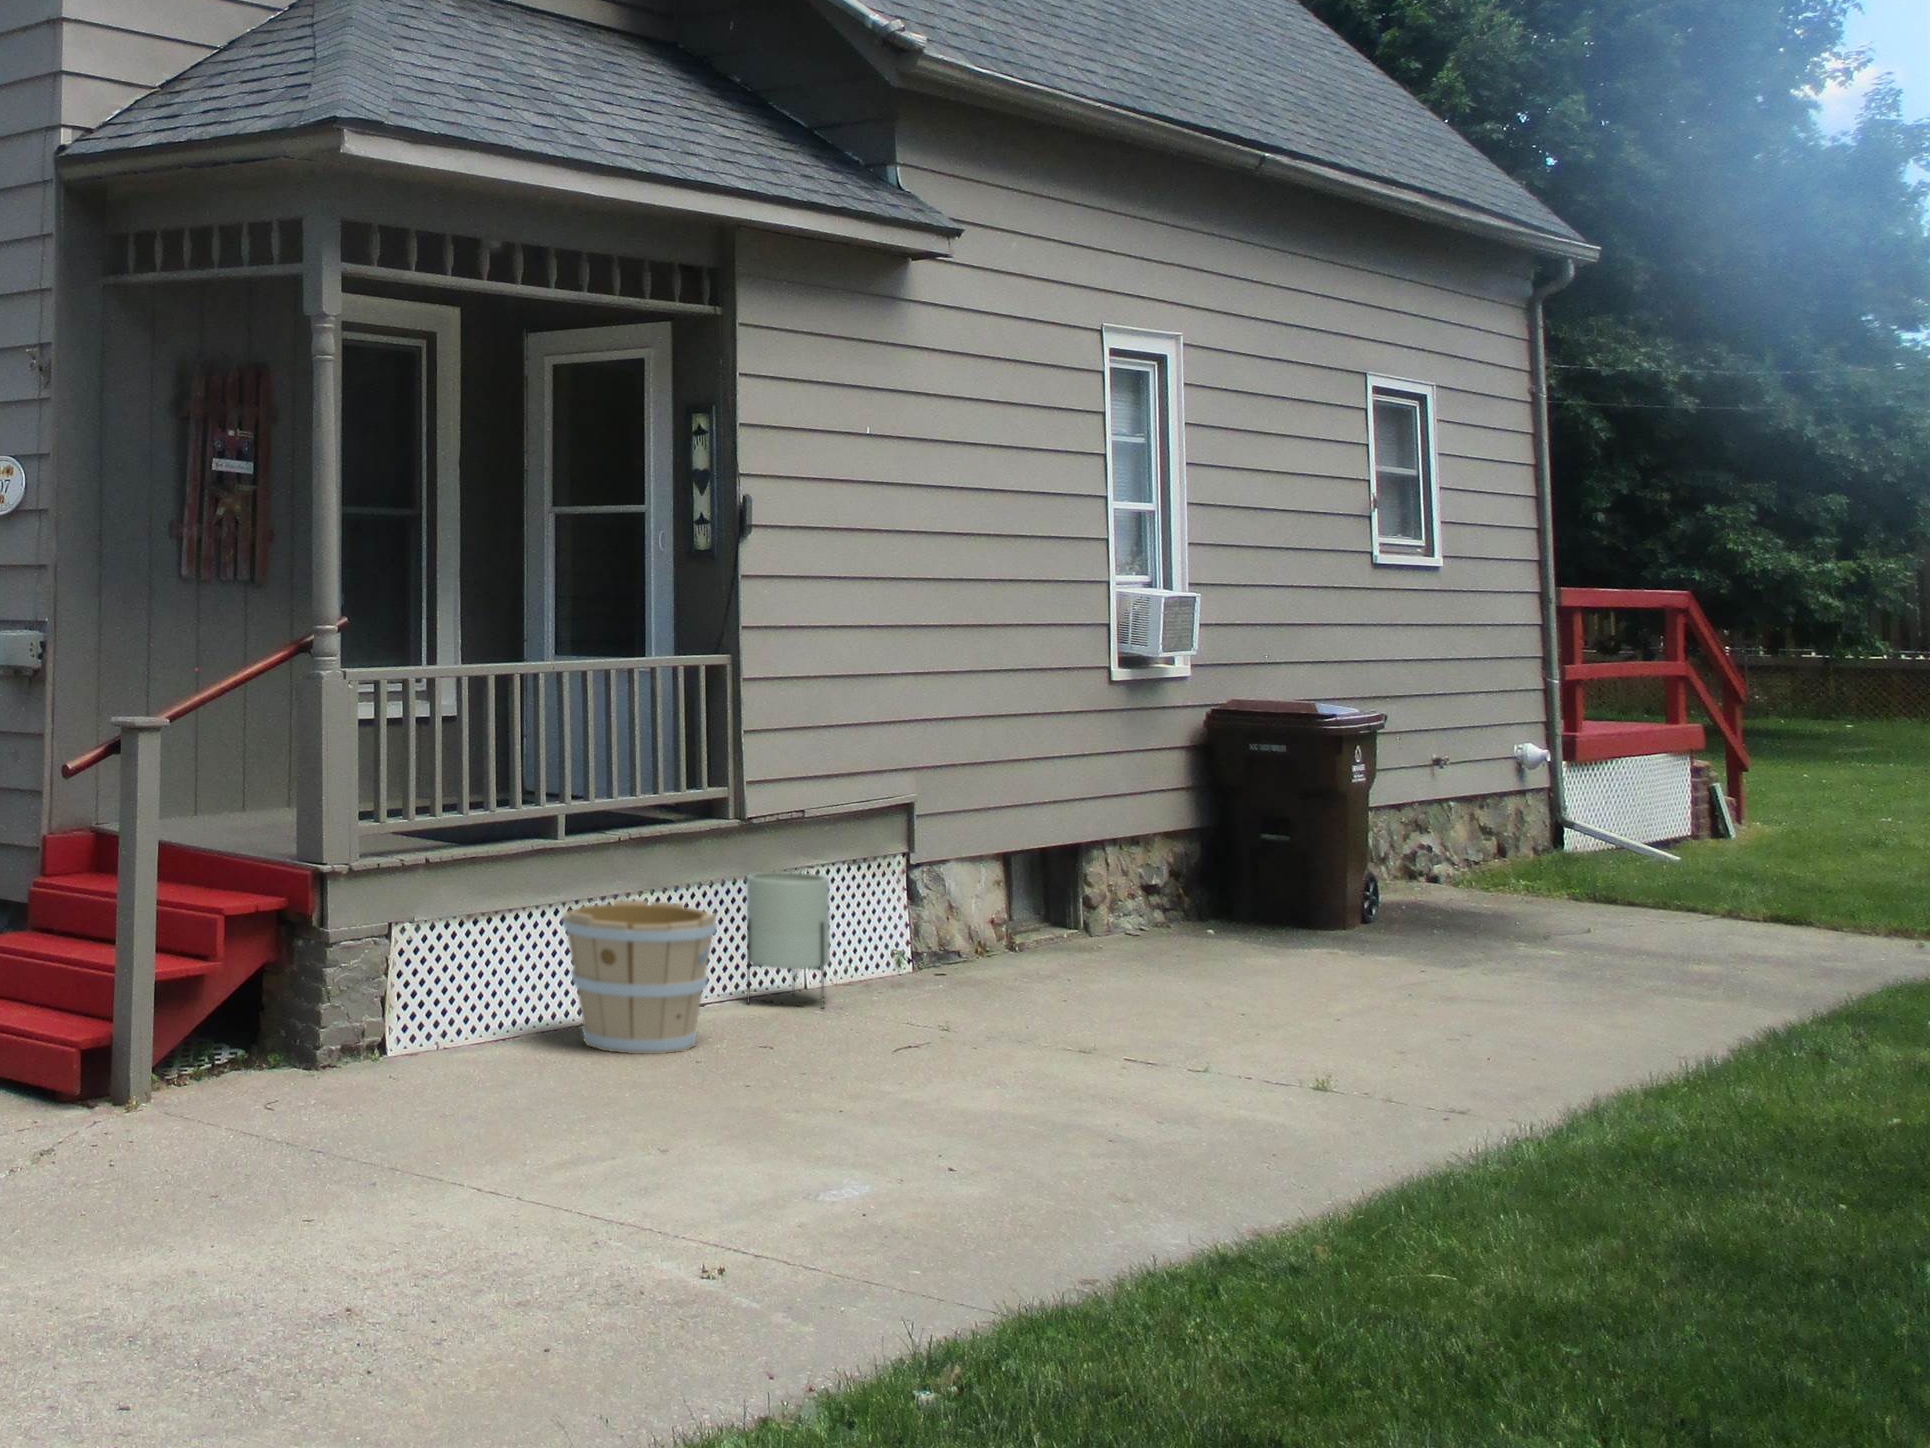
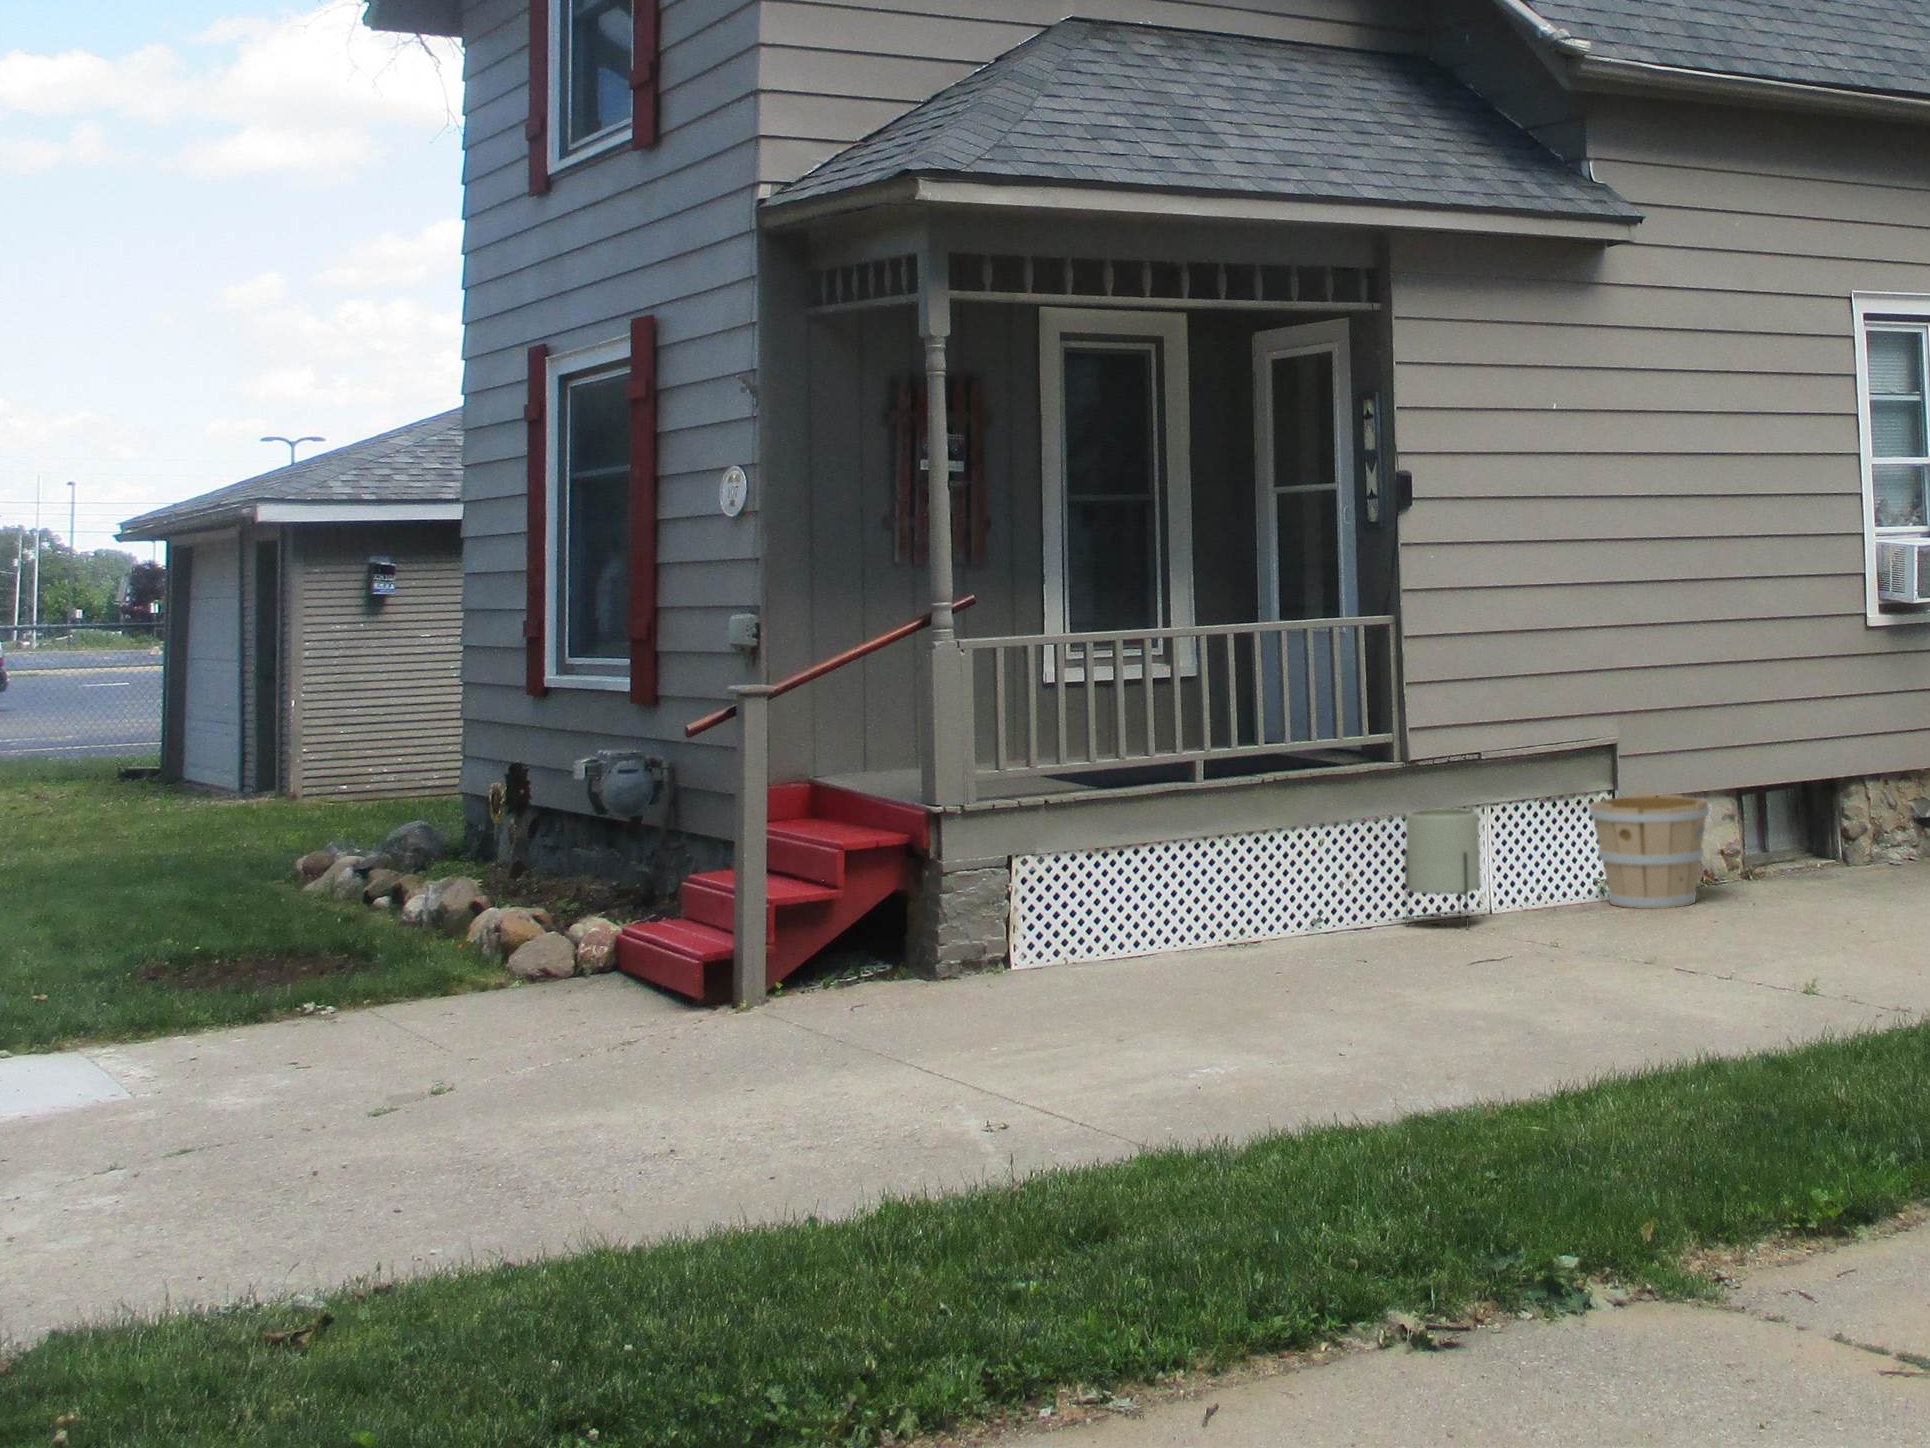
wooden bucket: present [562,900,717,1054] -> present [1589,793,1709,909]

